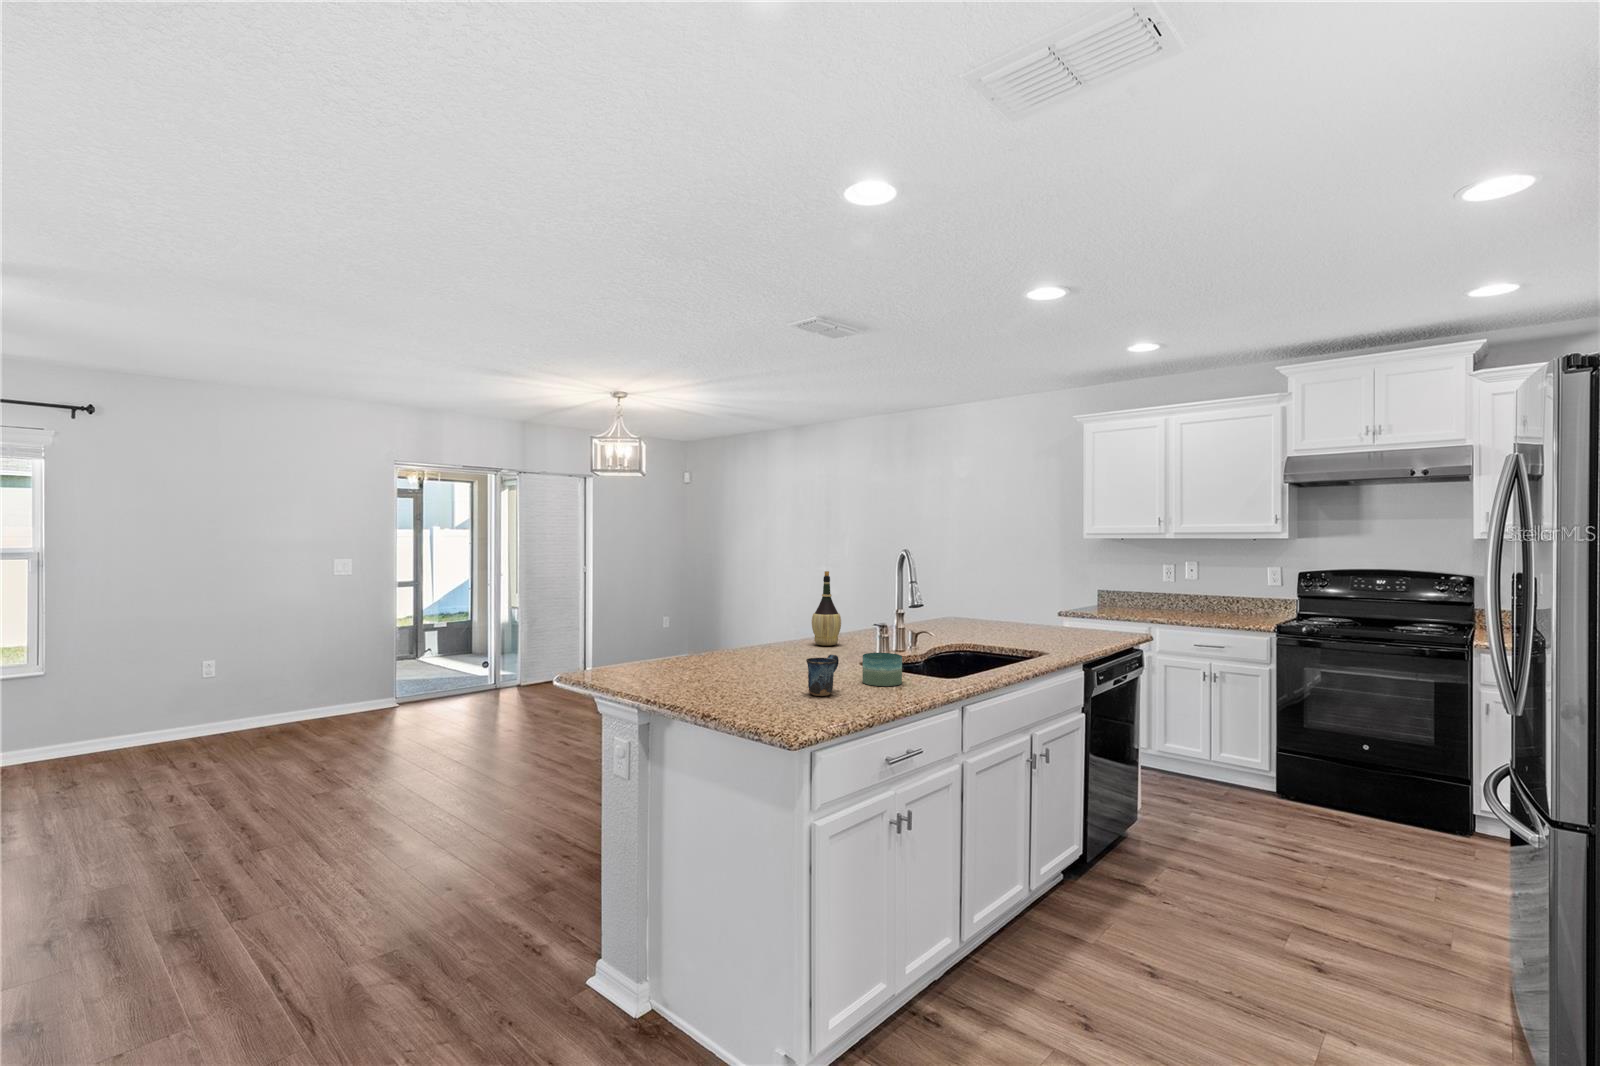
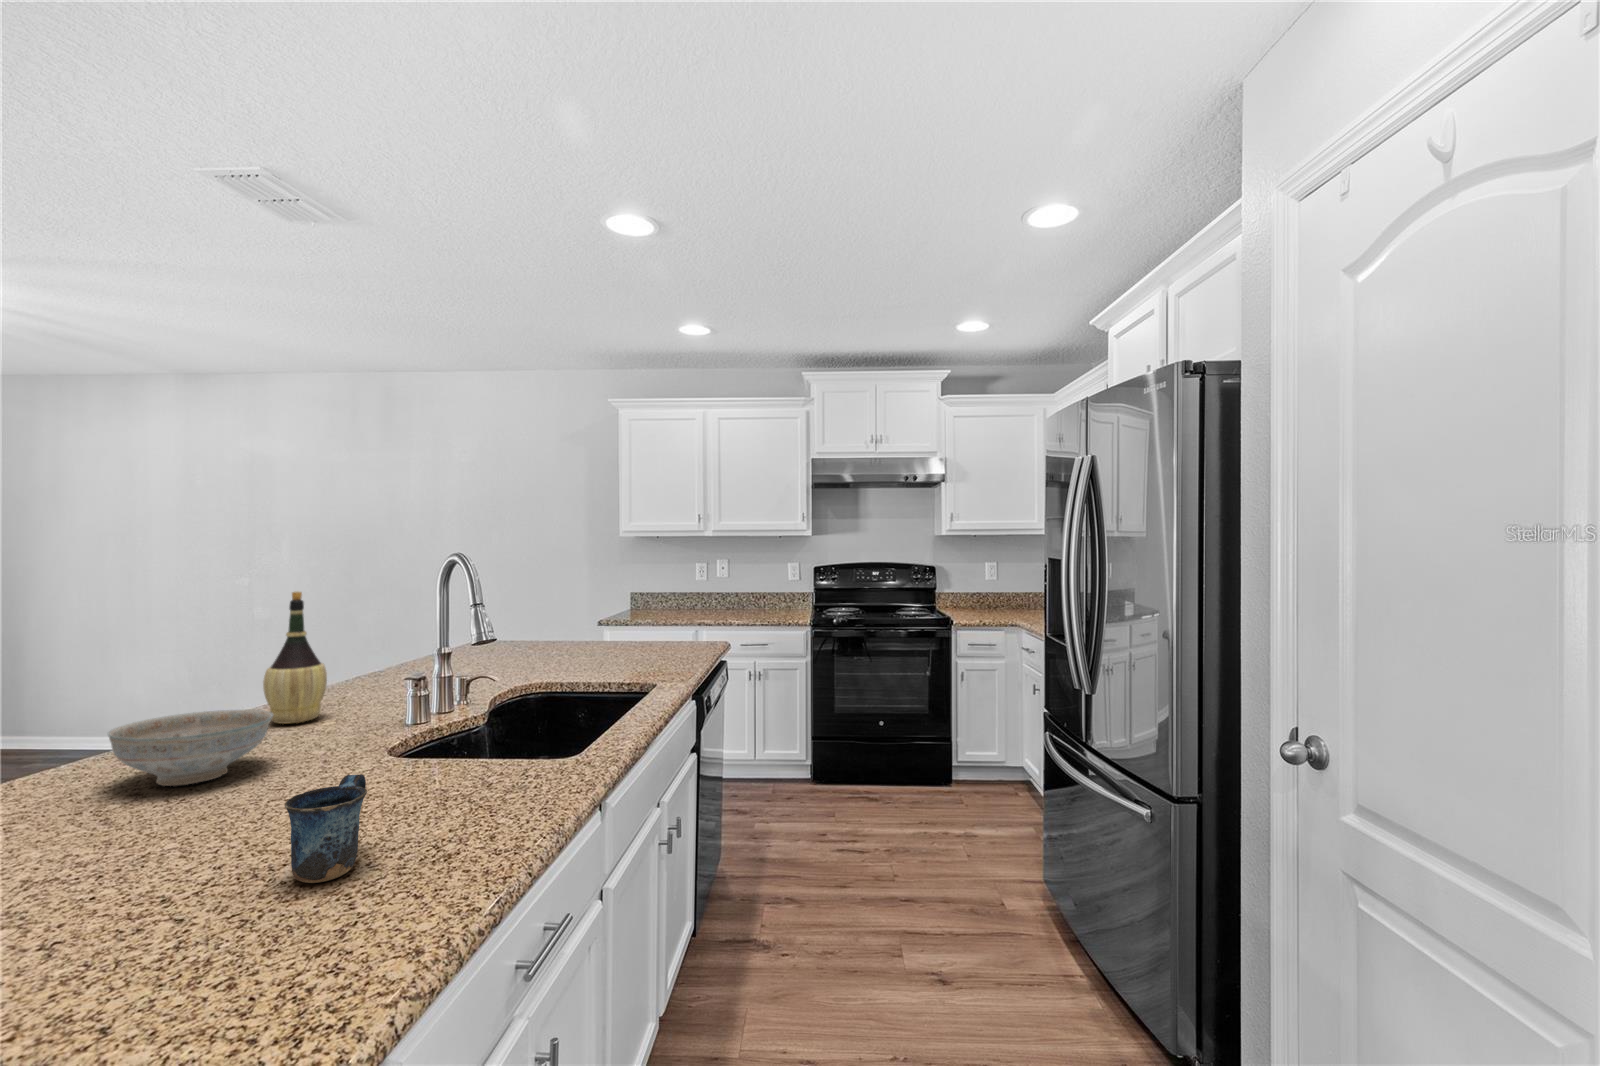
decorative bowl: none [750,629,812,661] -> present [108,710,273,786]
candle: present [862,653,902,686] -> none [410,738,493,812]

